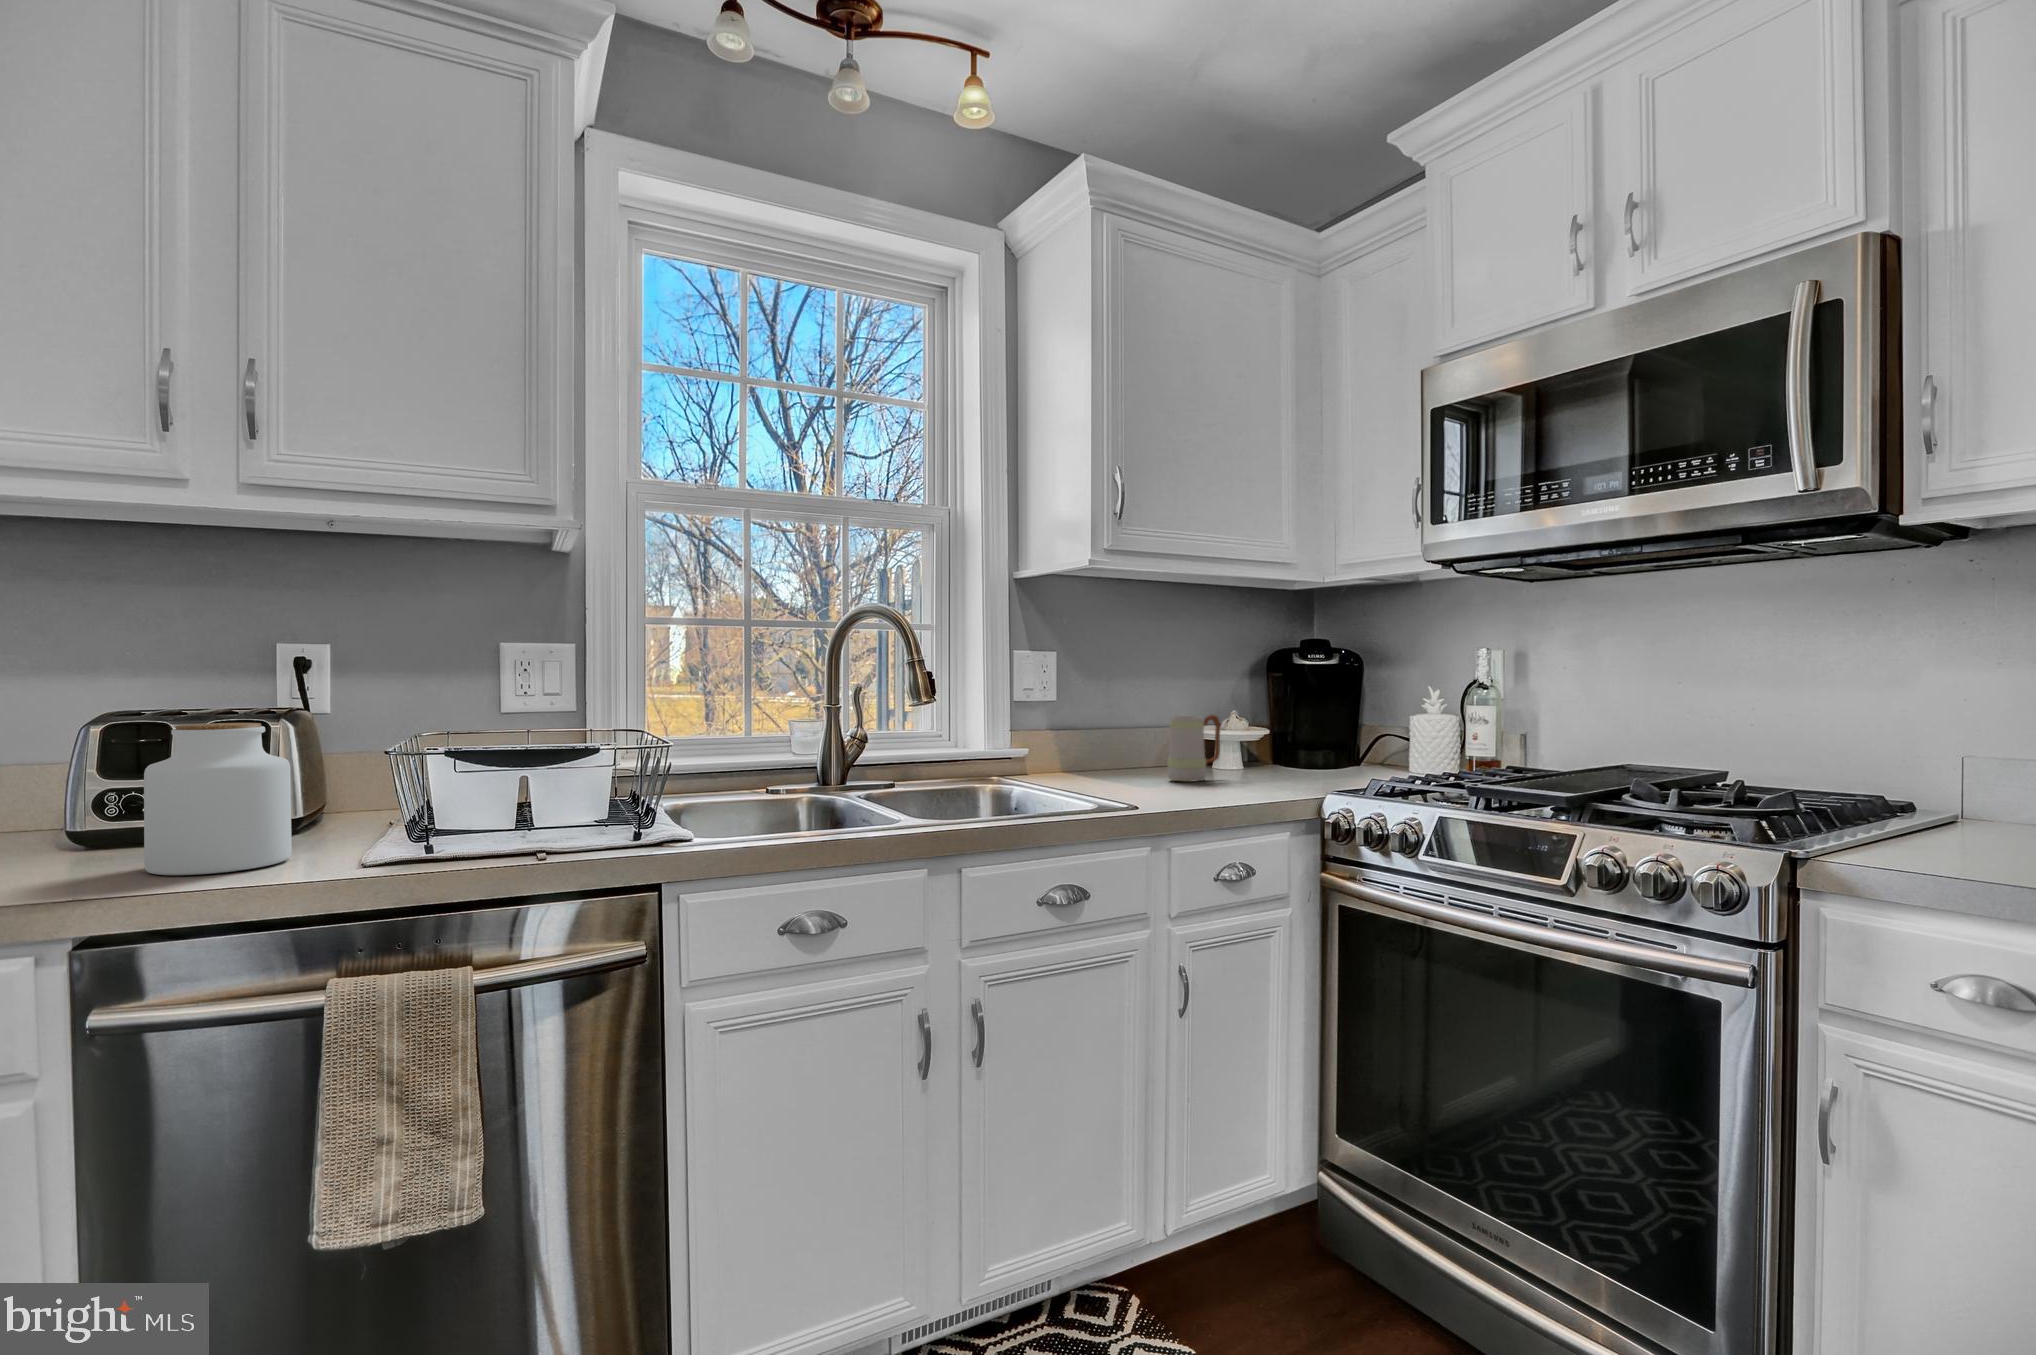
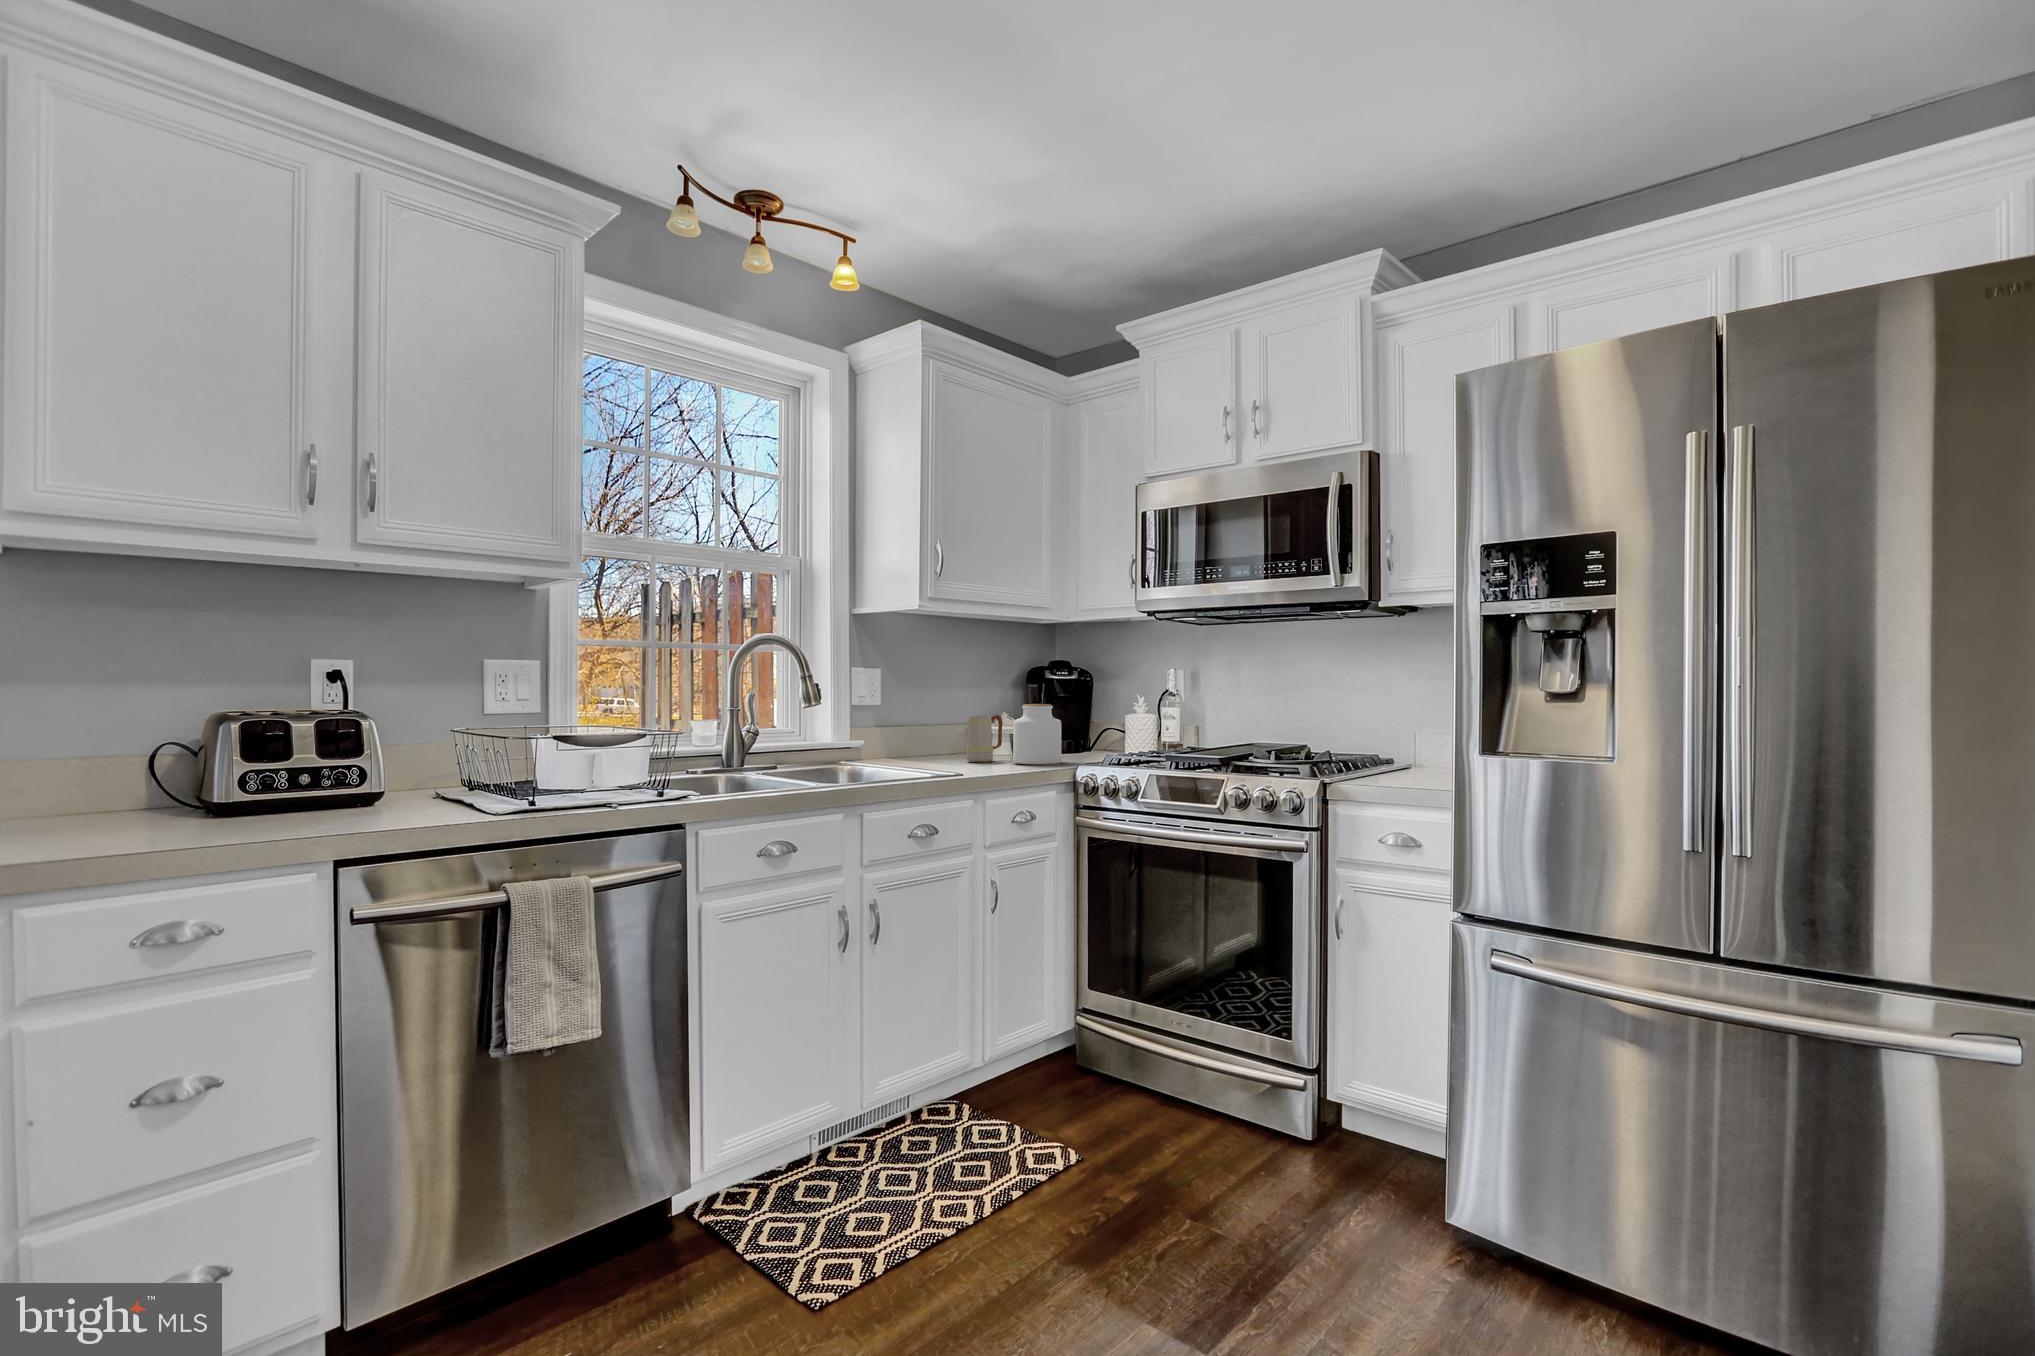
jar: present [144,723,292,875] -> present [1013,704,1061,764]

